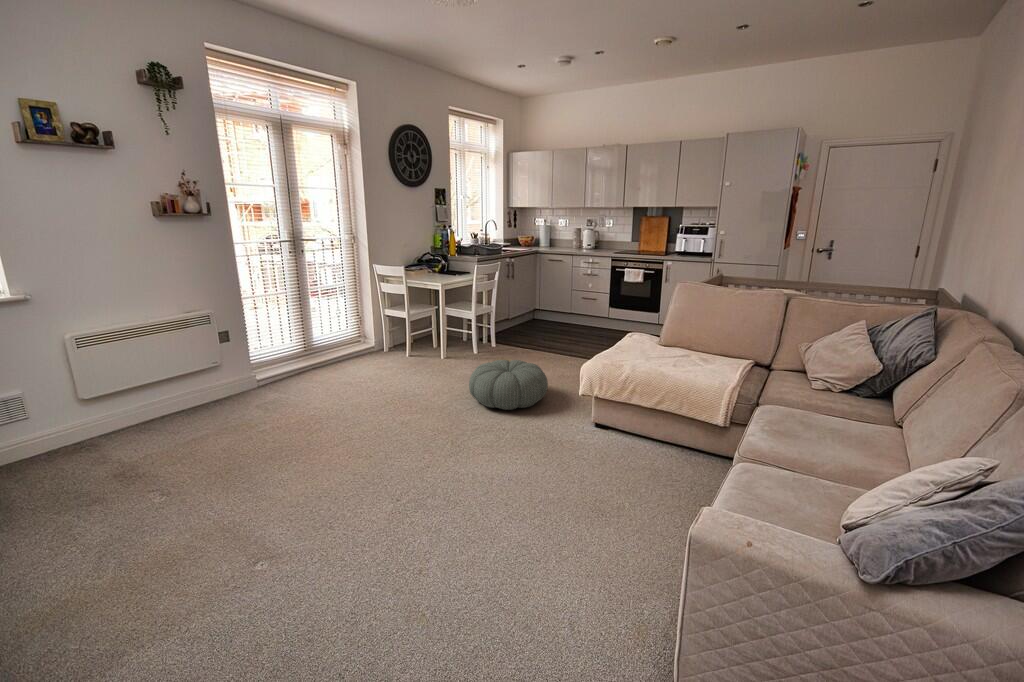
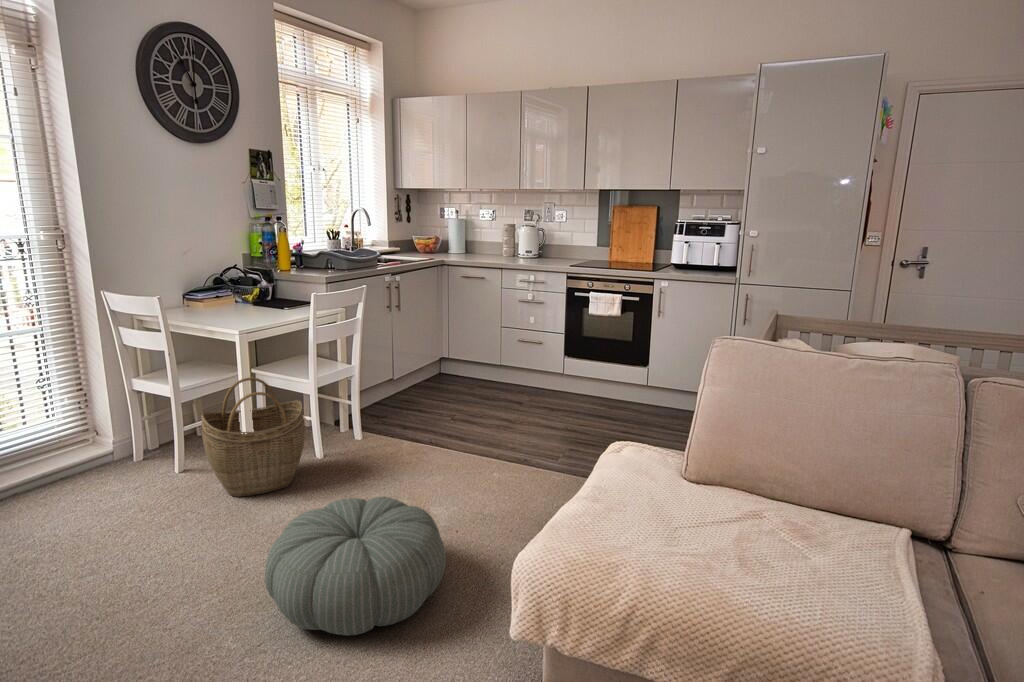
woven basket: none [424,309,472,367] -> present [202,377,305,497]

